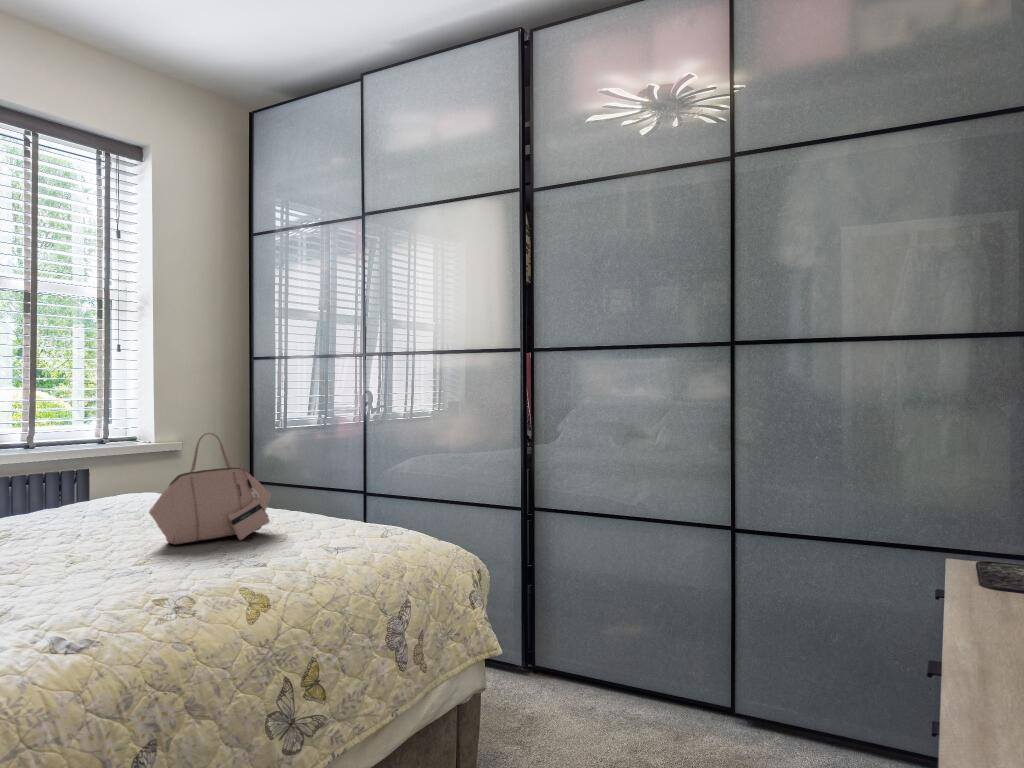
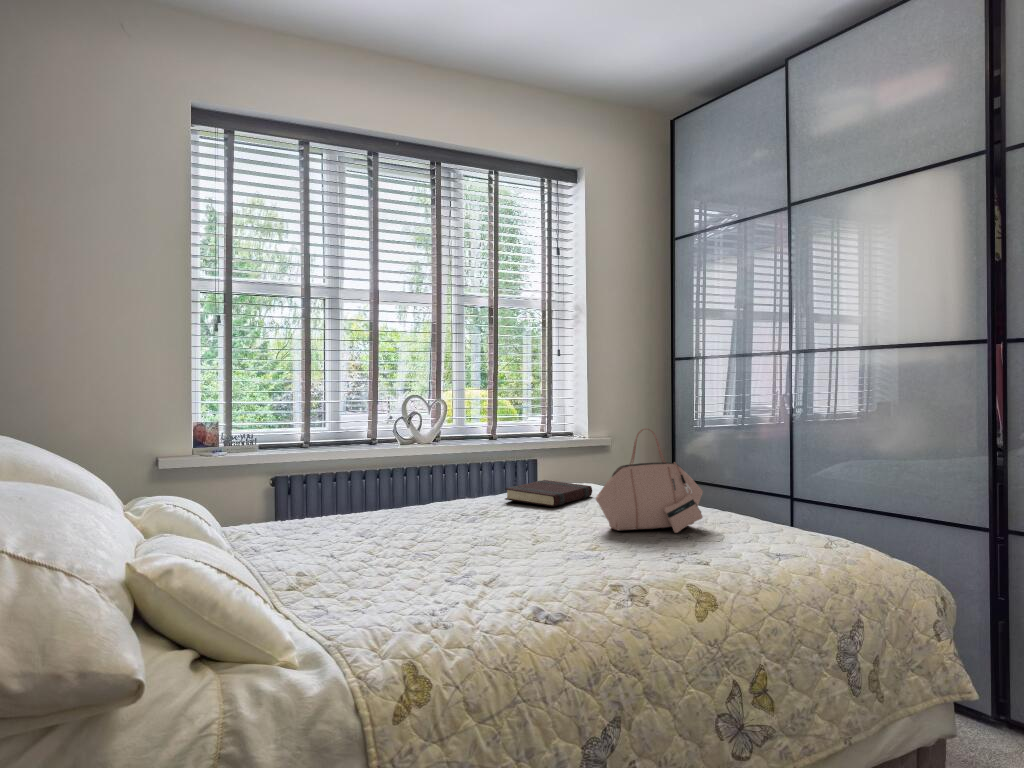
book: none [36,497,153,526] -> present [505,480,592,507]

